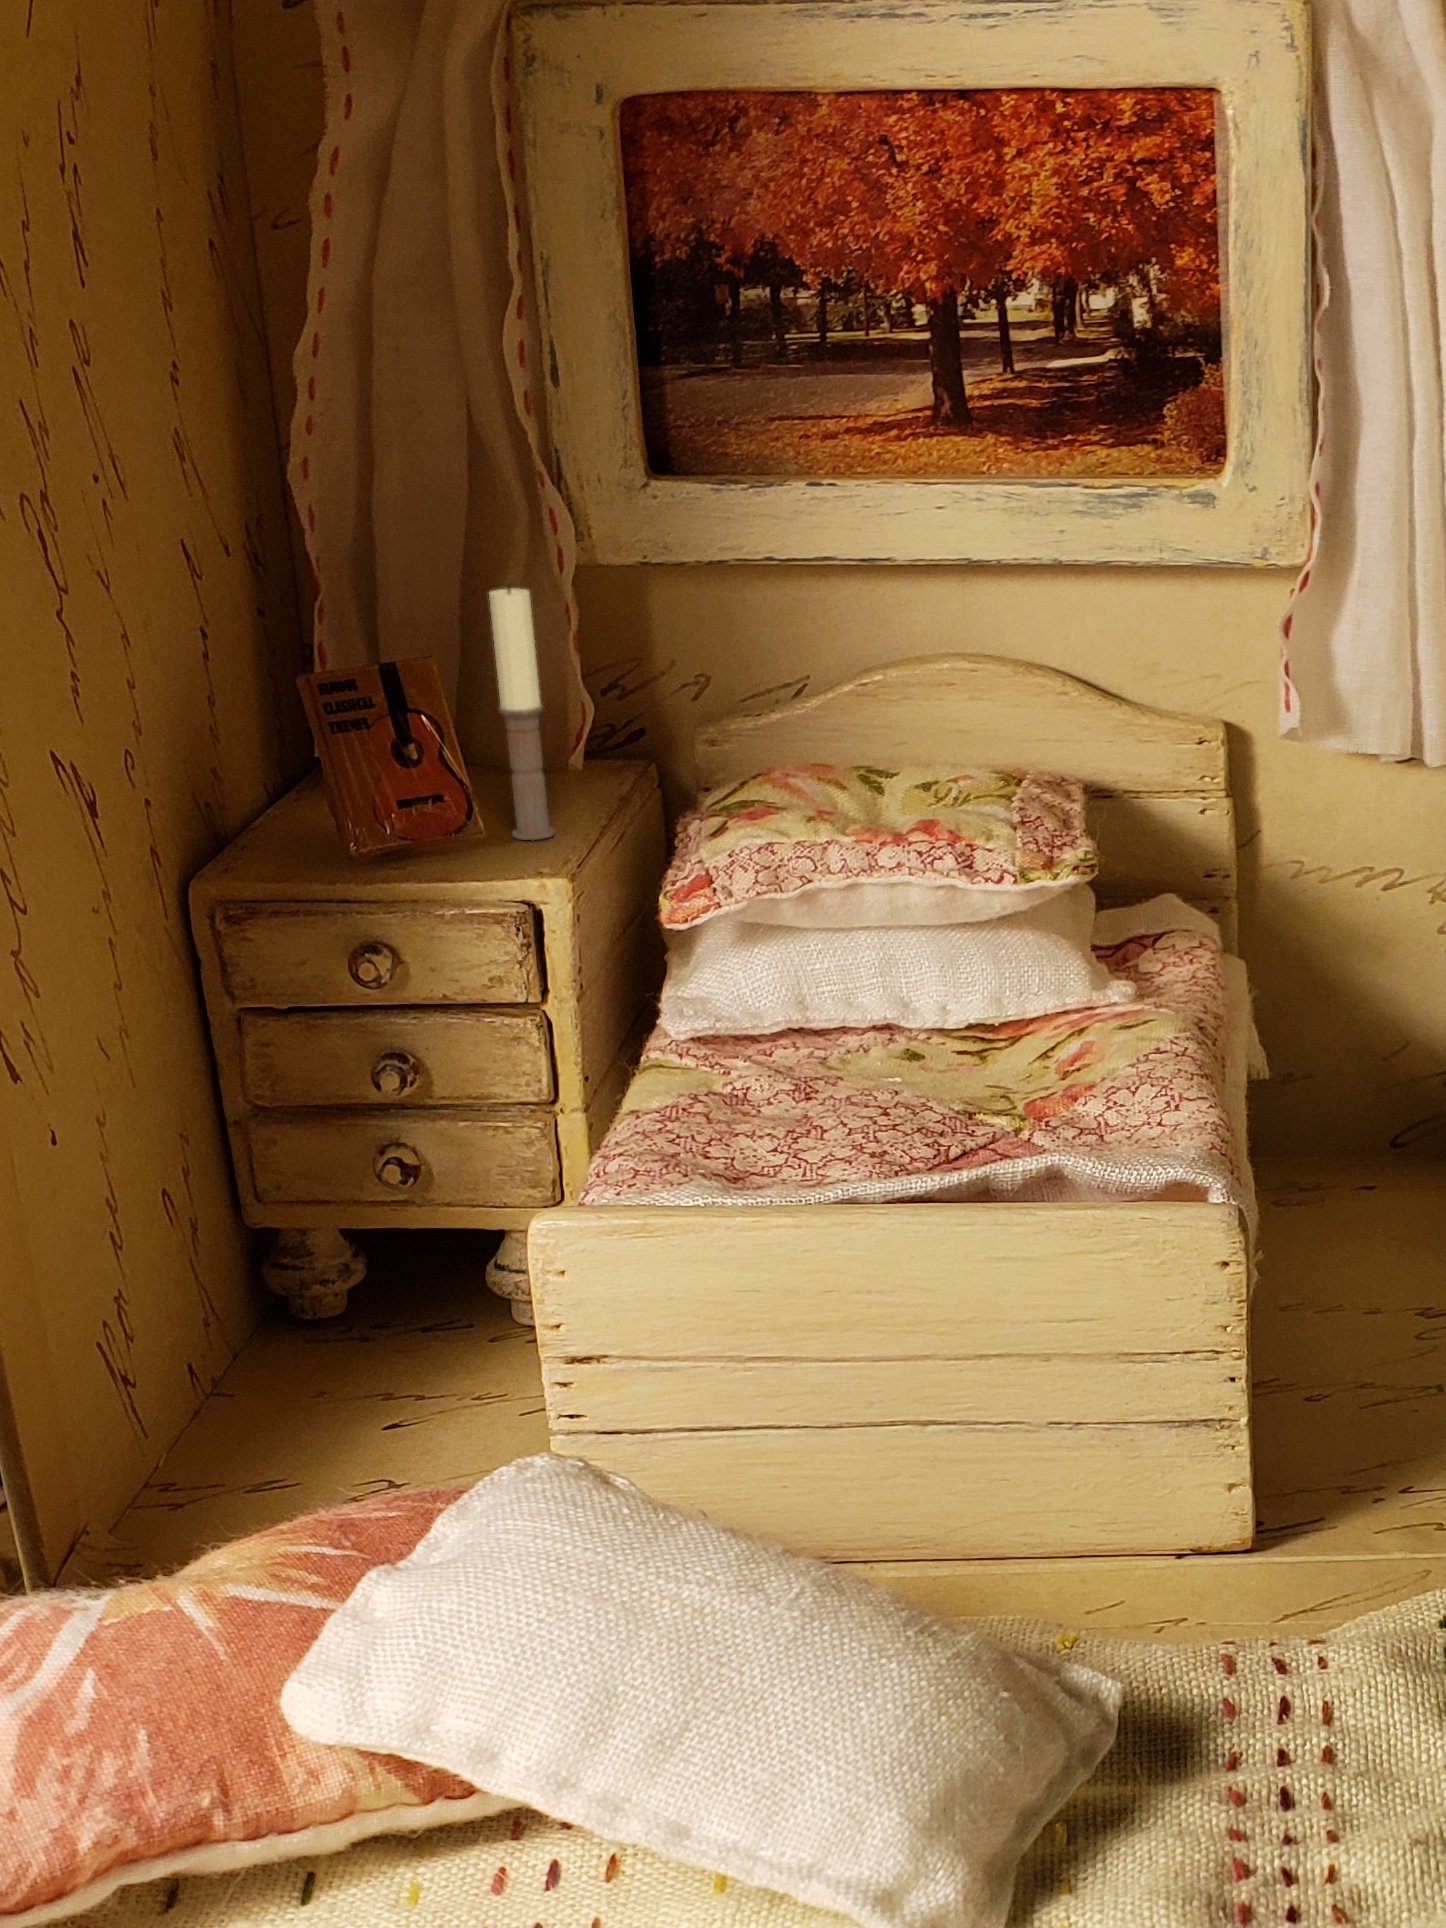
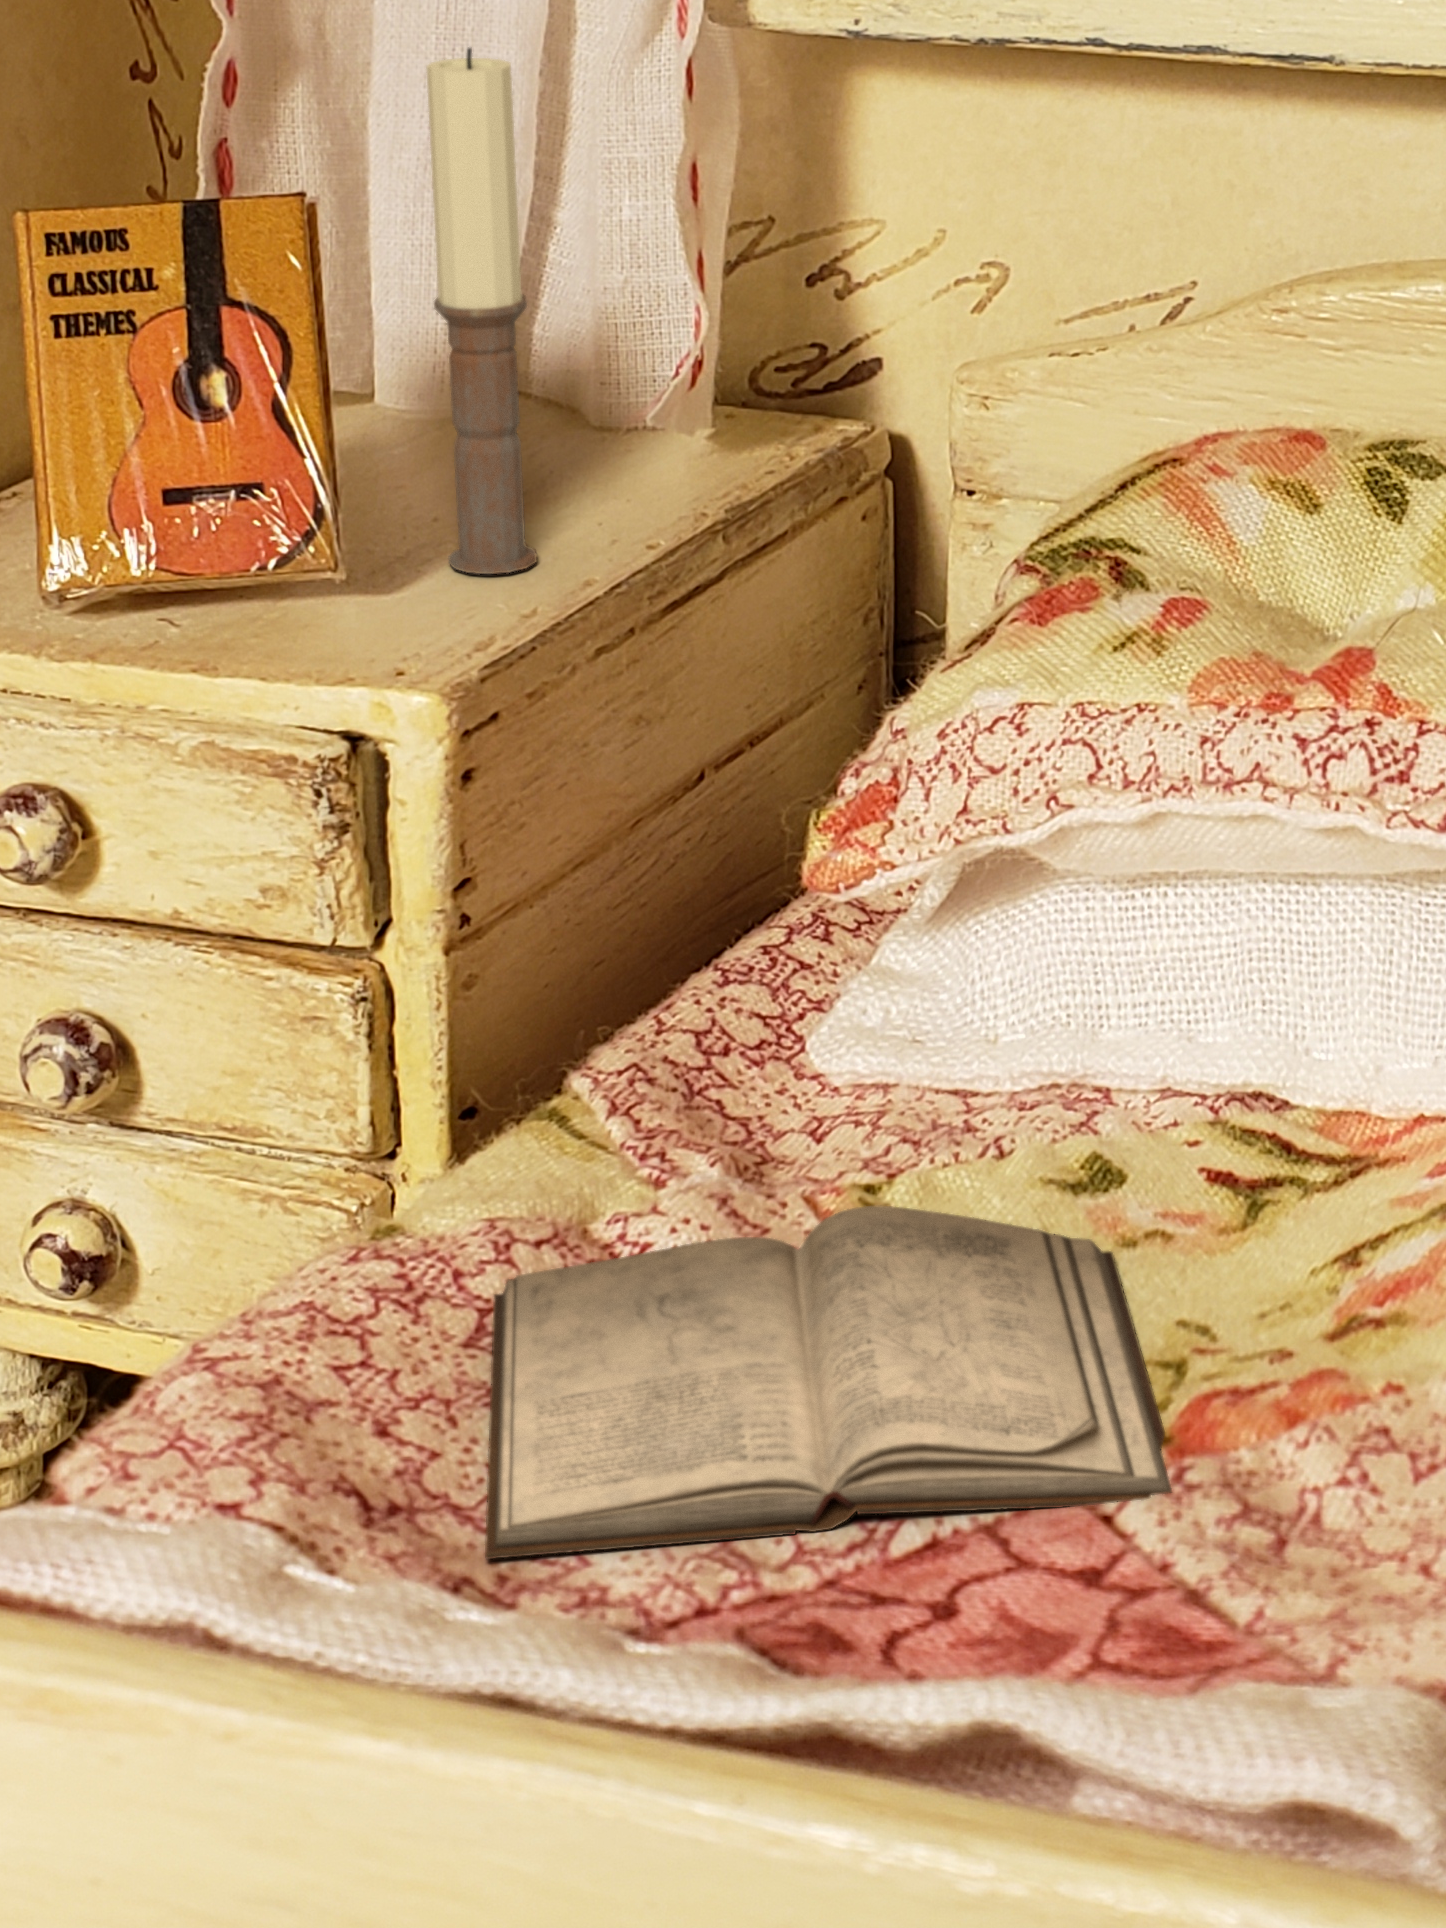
diary: none [720,1049,1044,1167] -> present [485,1206,1172,1559]

